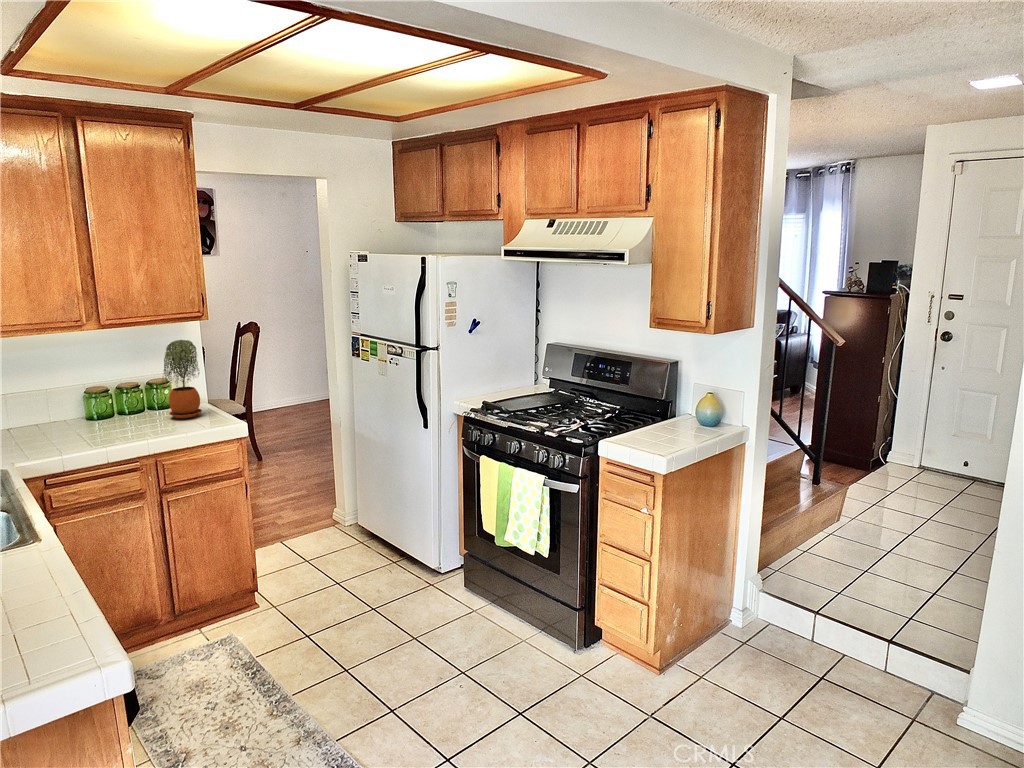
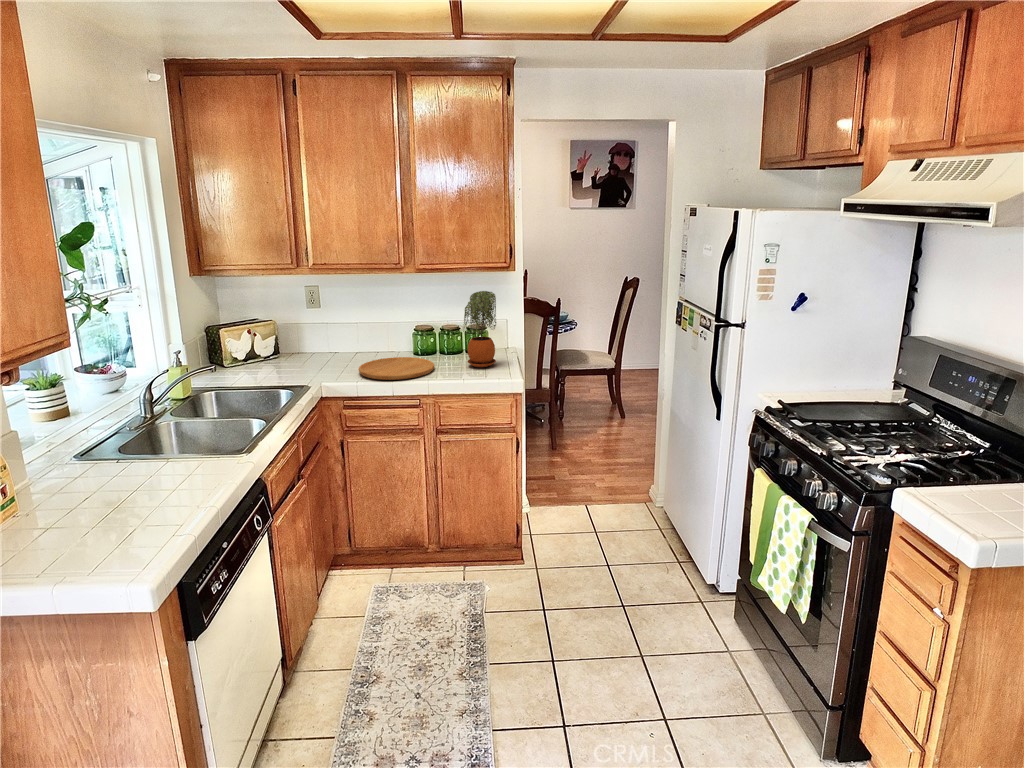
cutting board: none [37,420,136,447] -> present [359,357,434,380]

